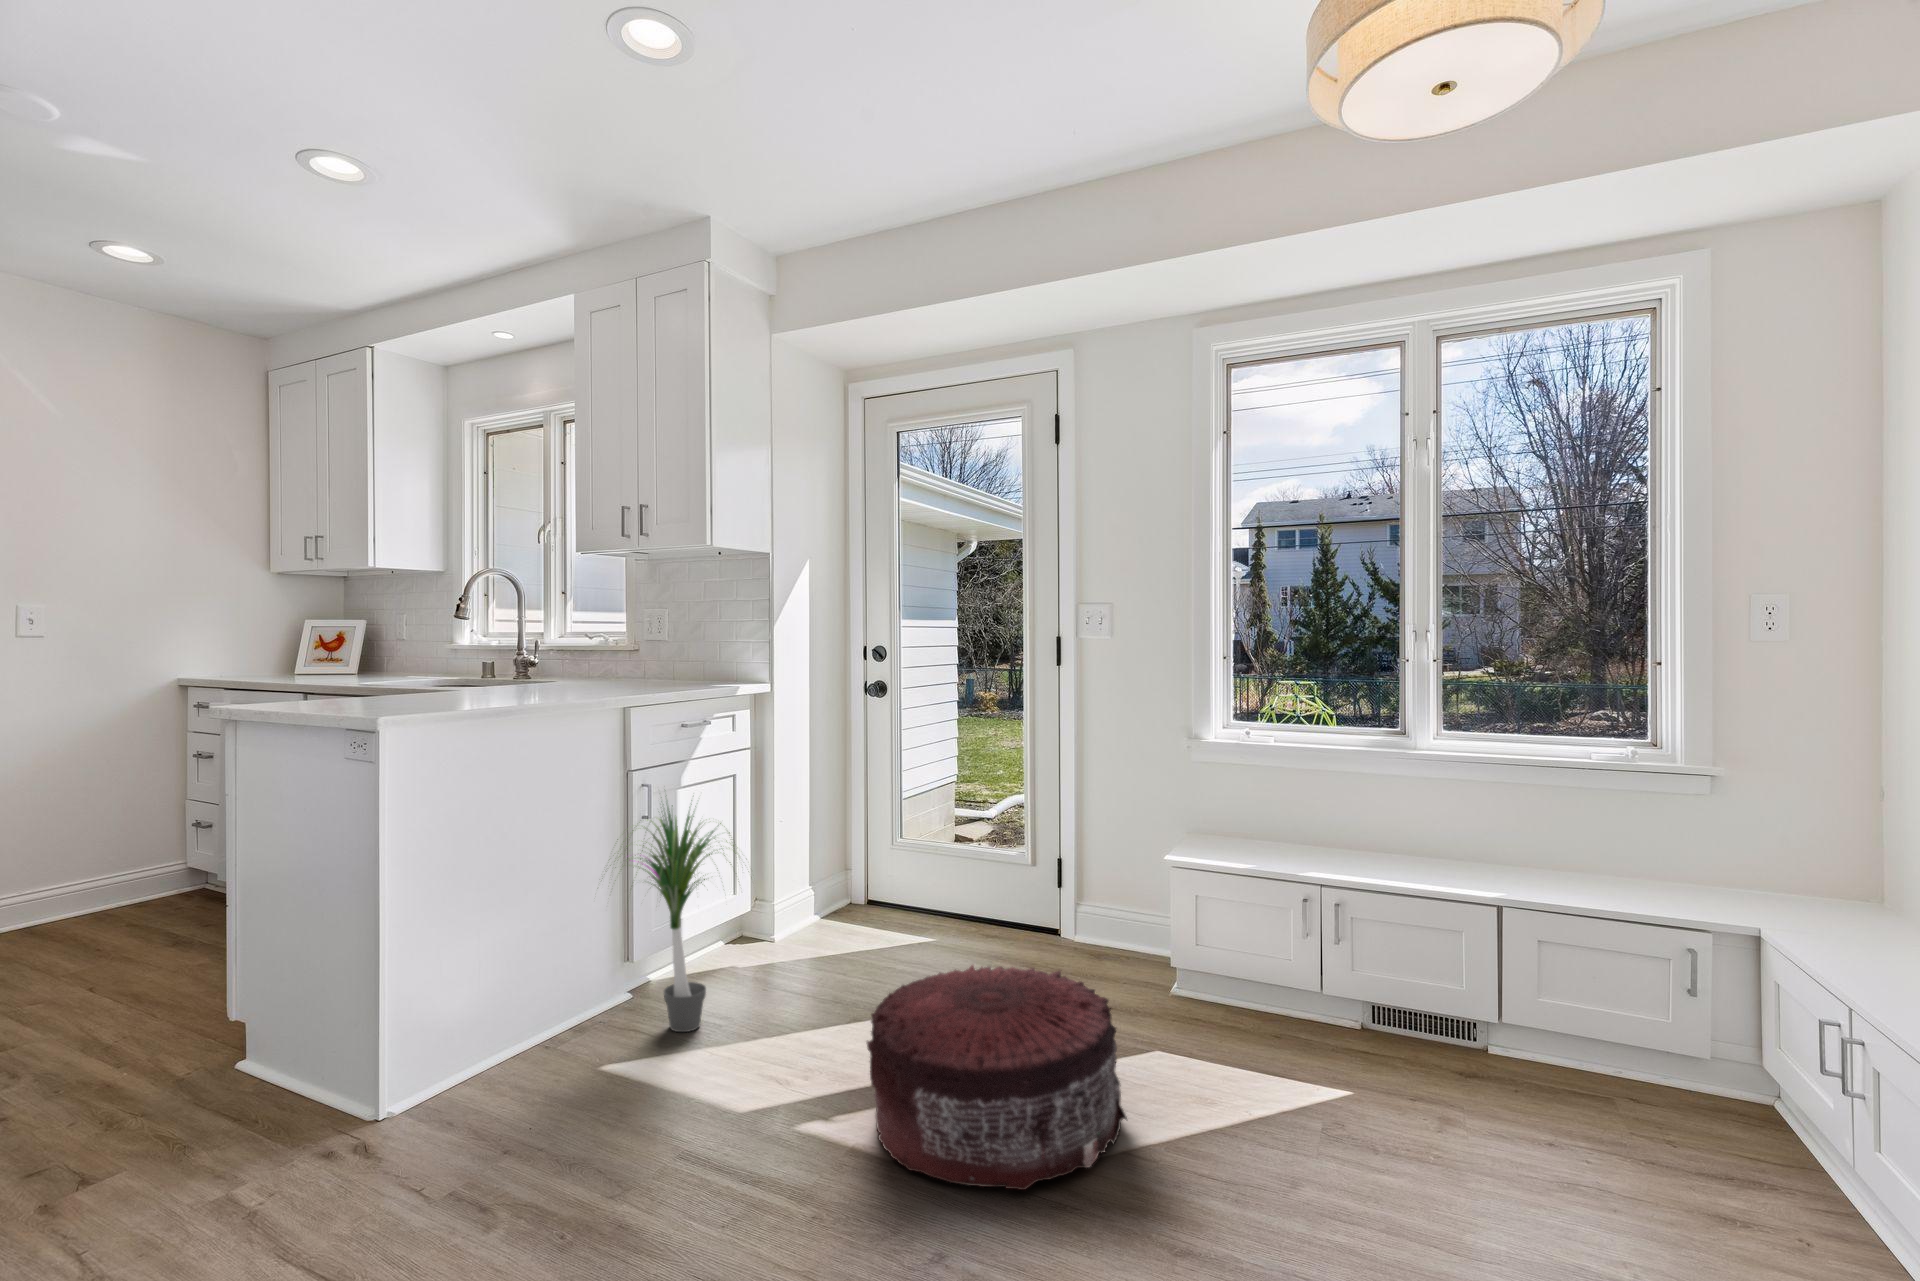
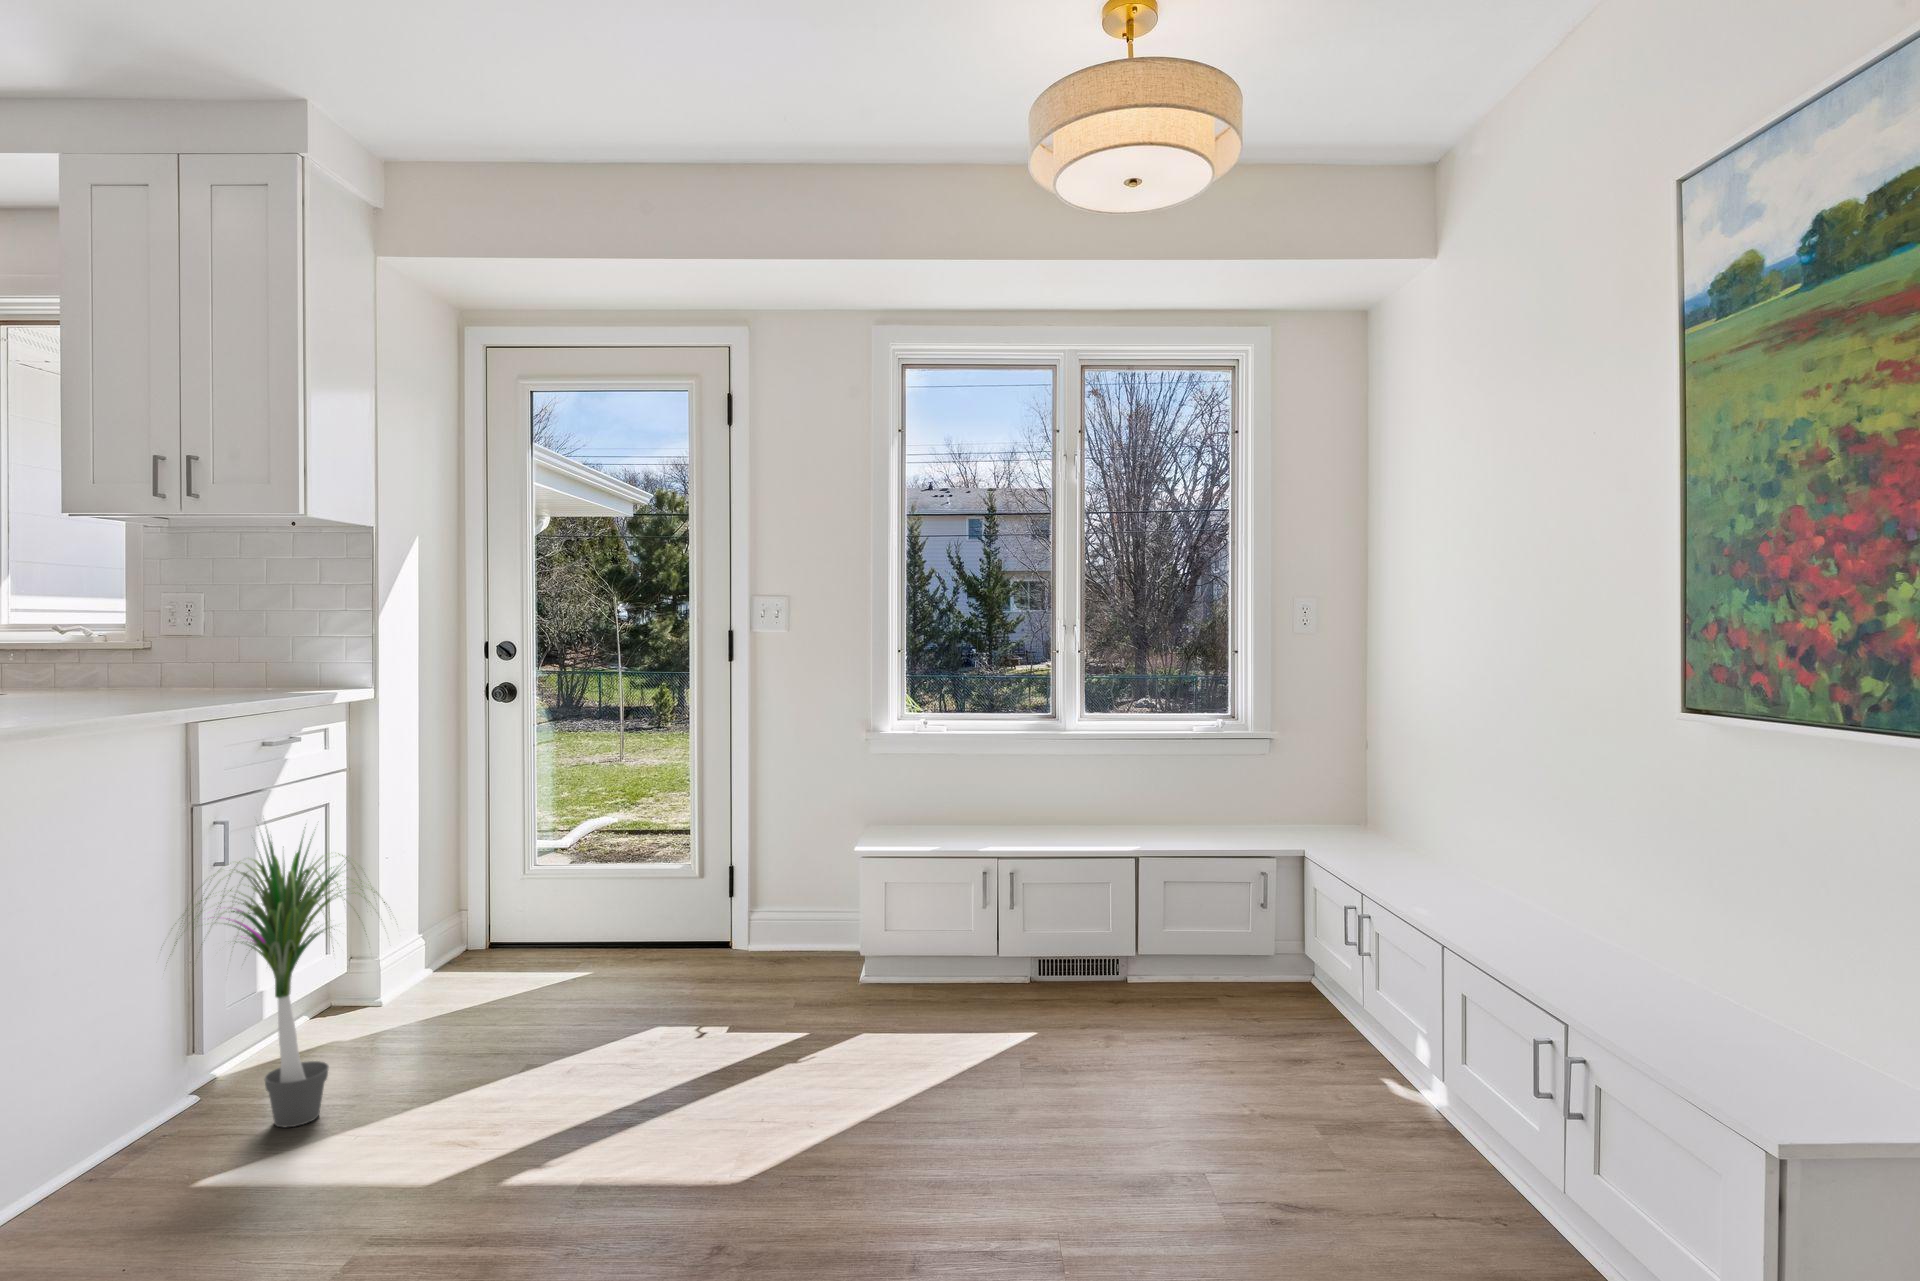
pouf: present [867,965,1127,1190] -> none [591,967,870,1203]

